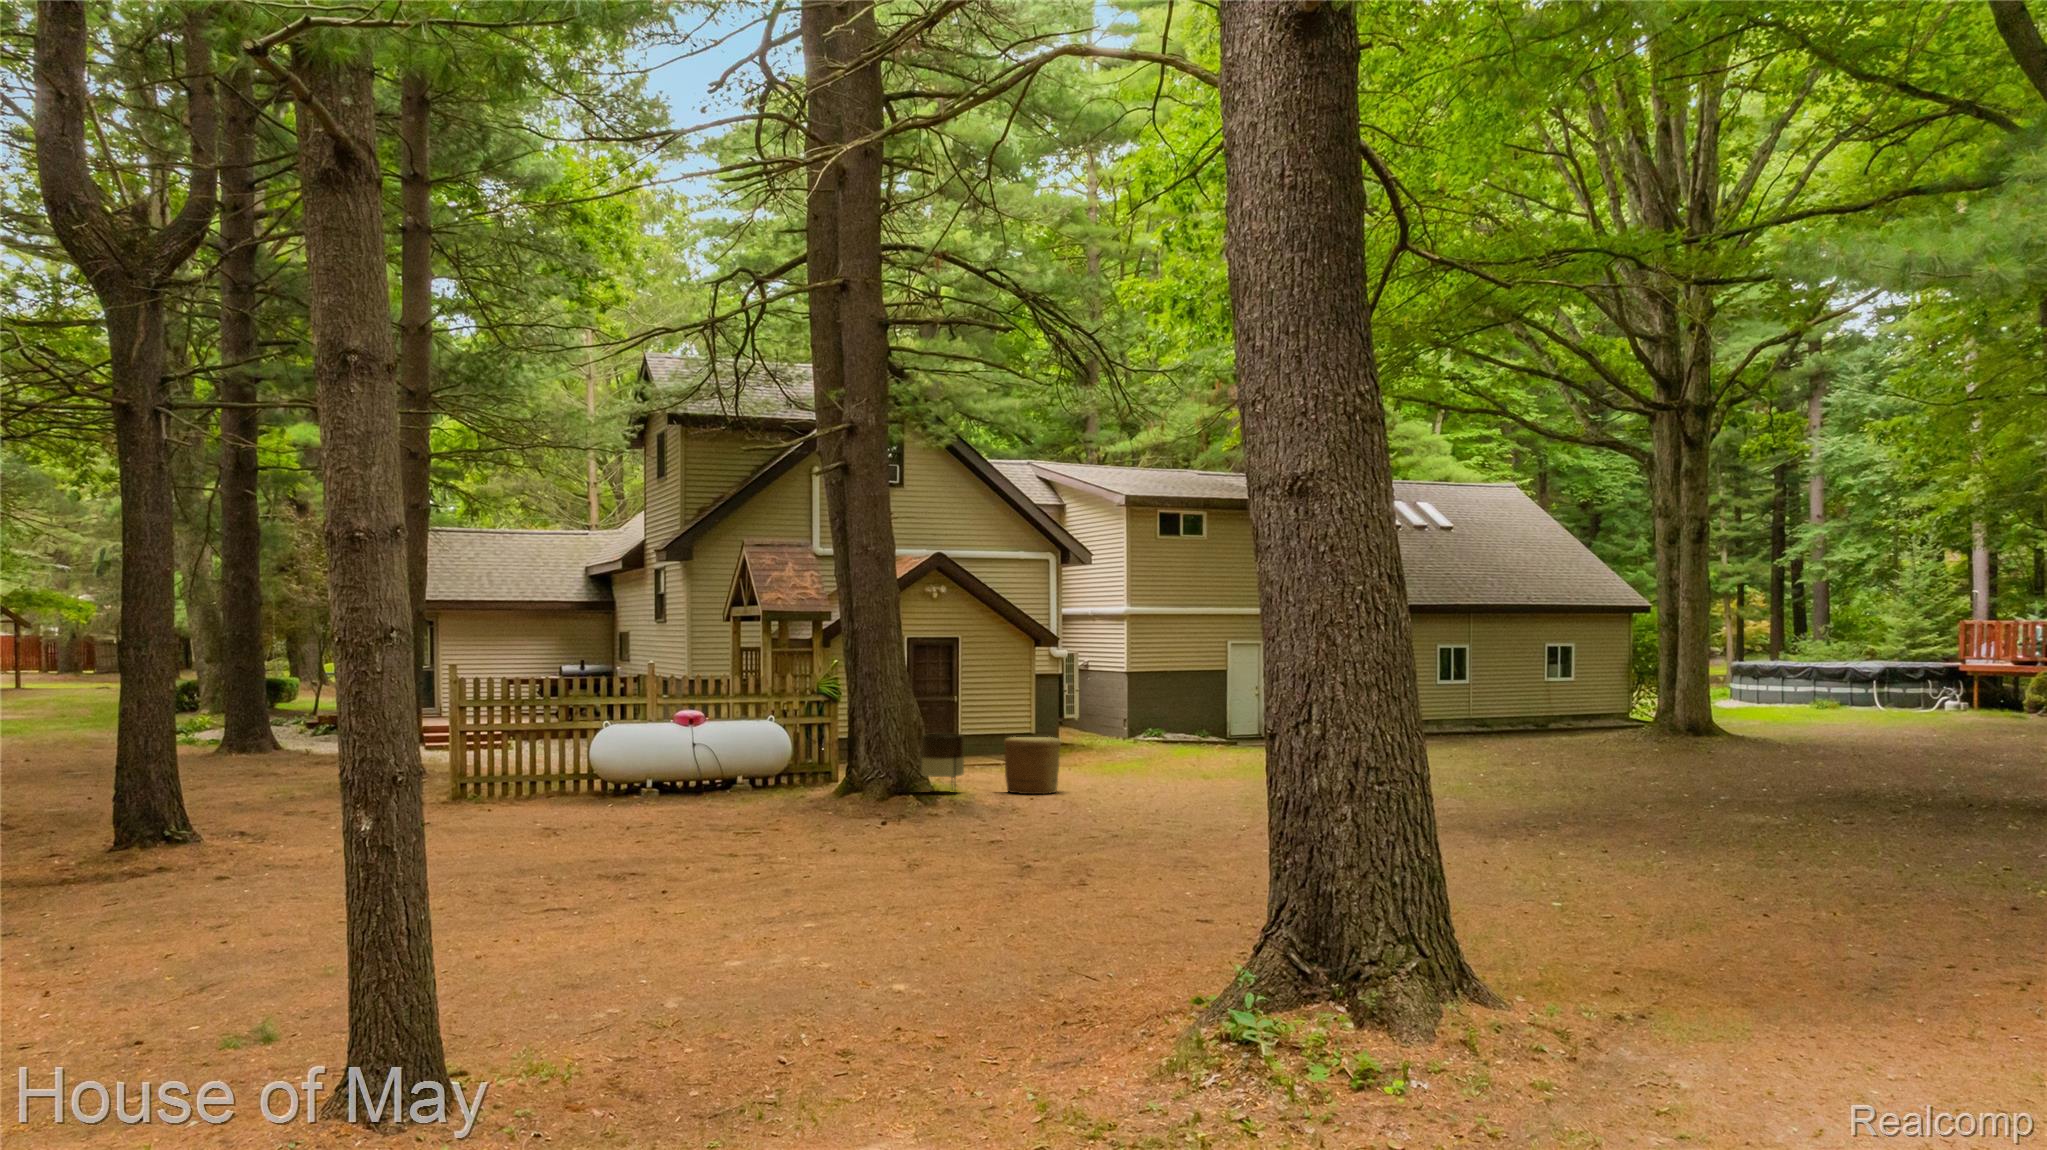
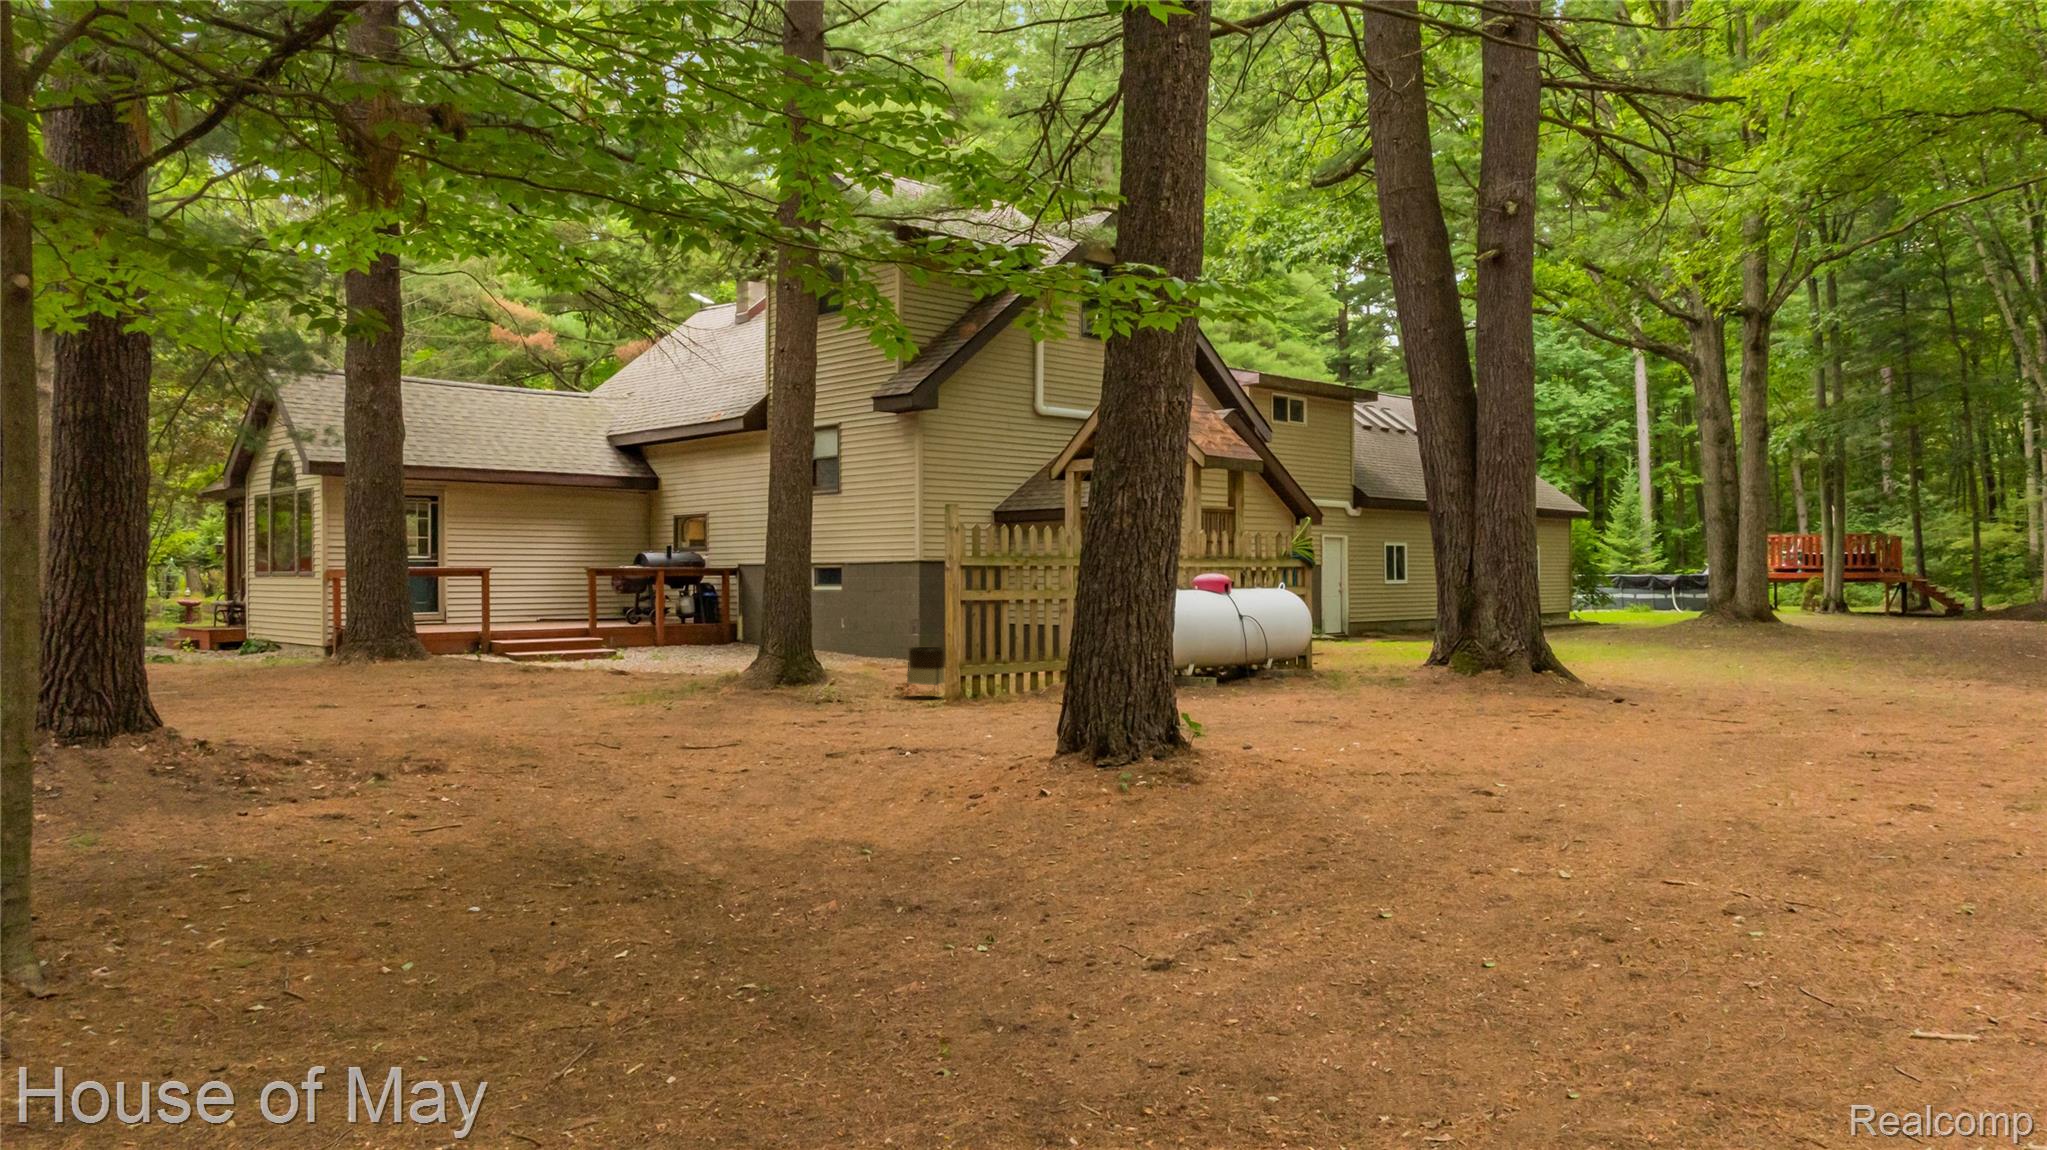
woven basket: present [1004,737,1061,795] -> none [979,650,1028,700]

